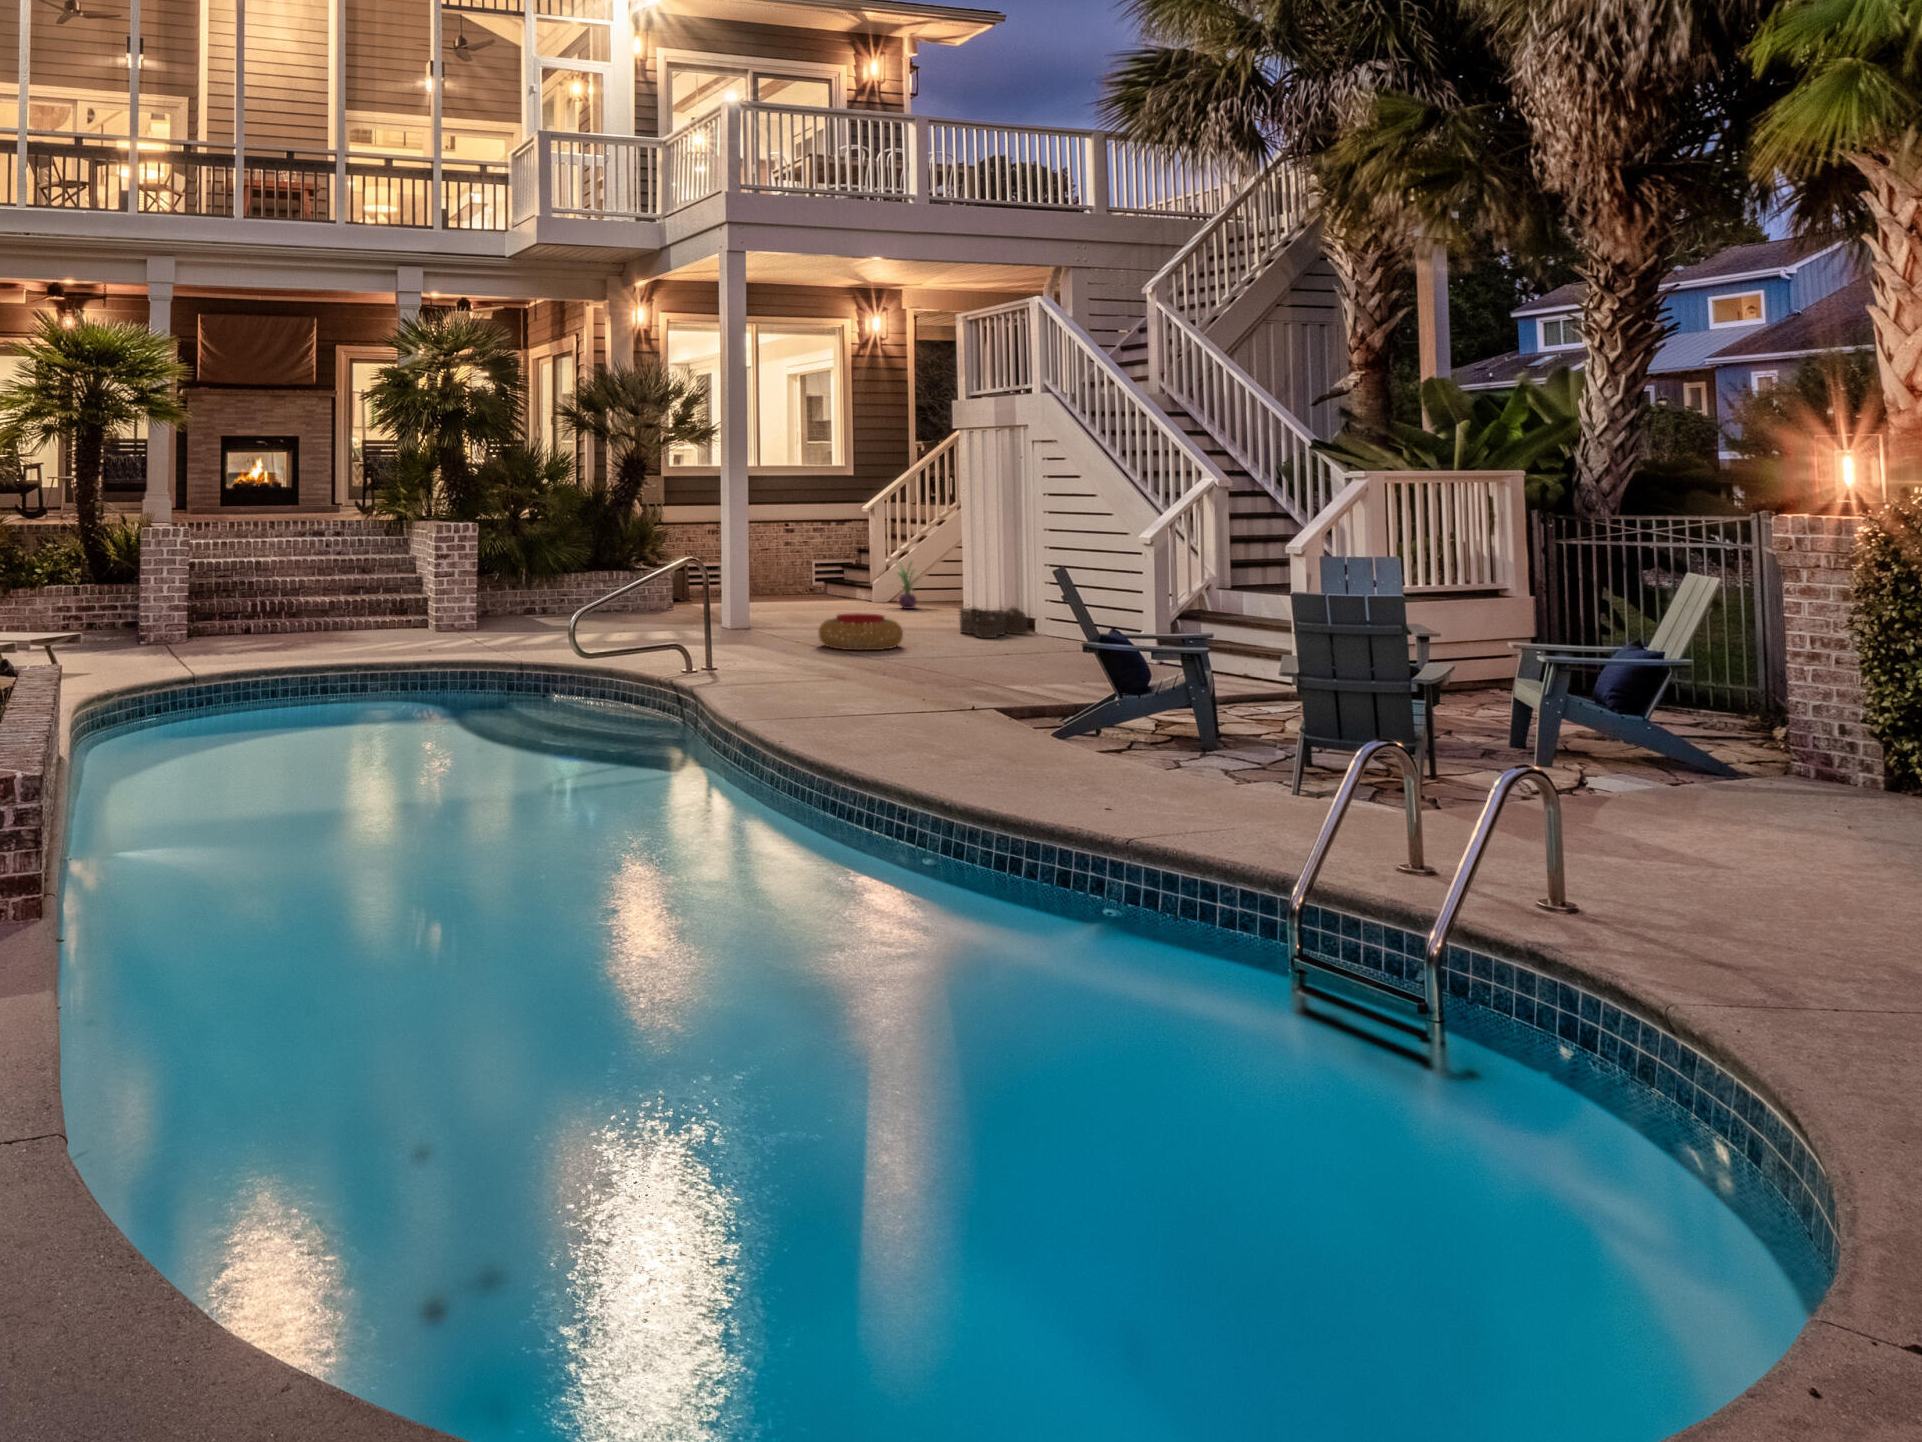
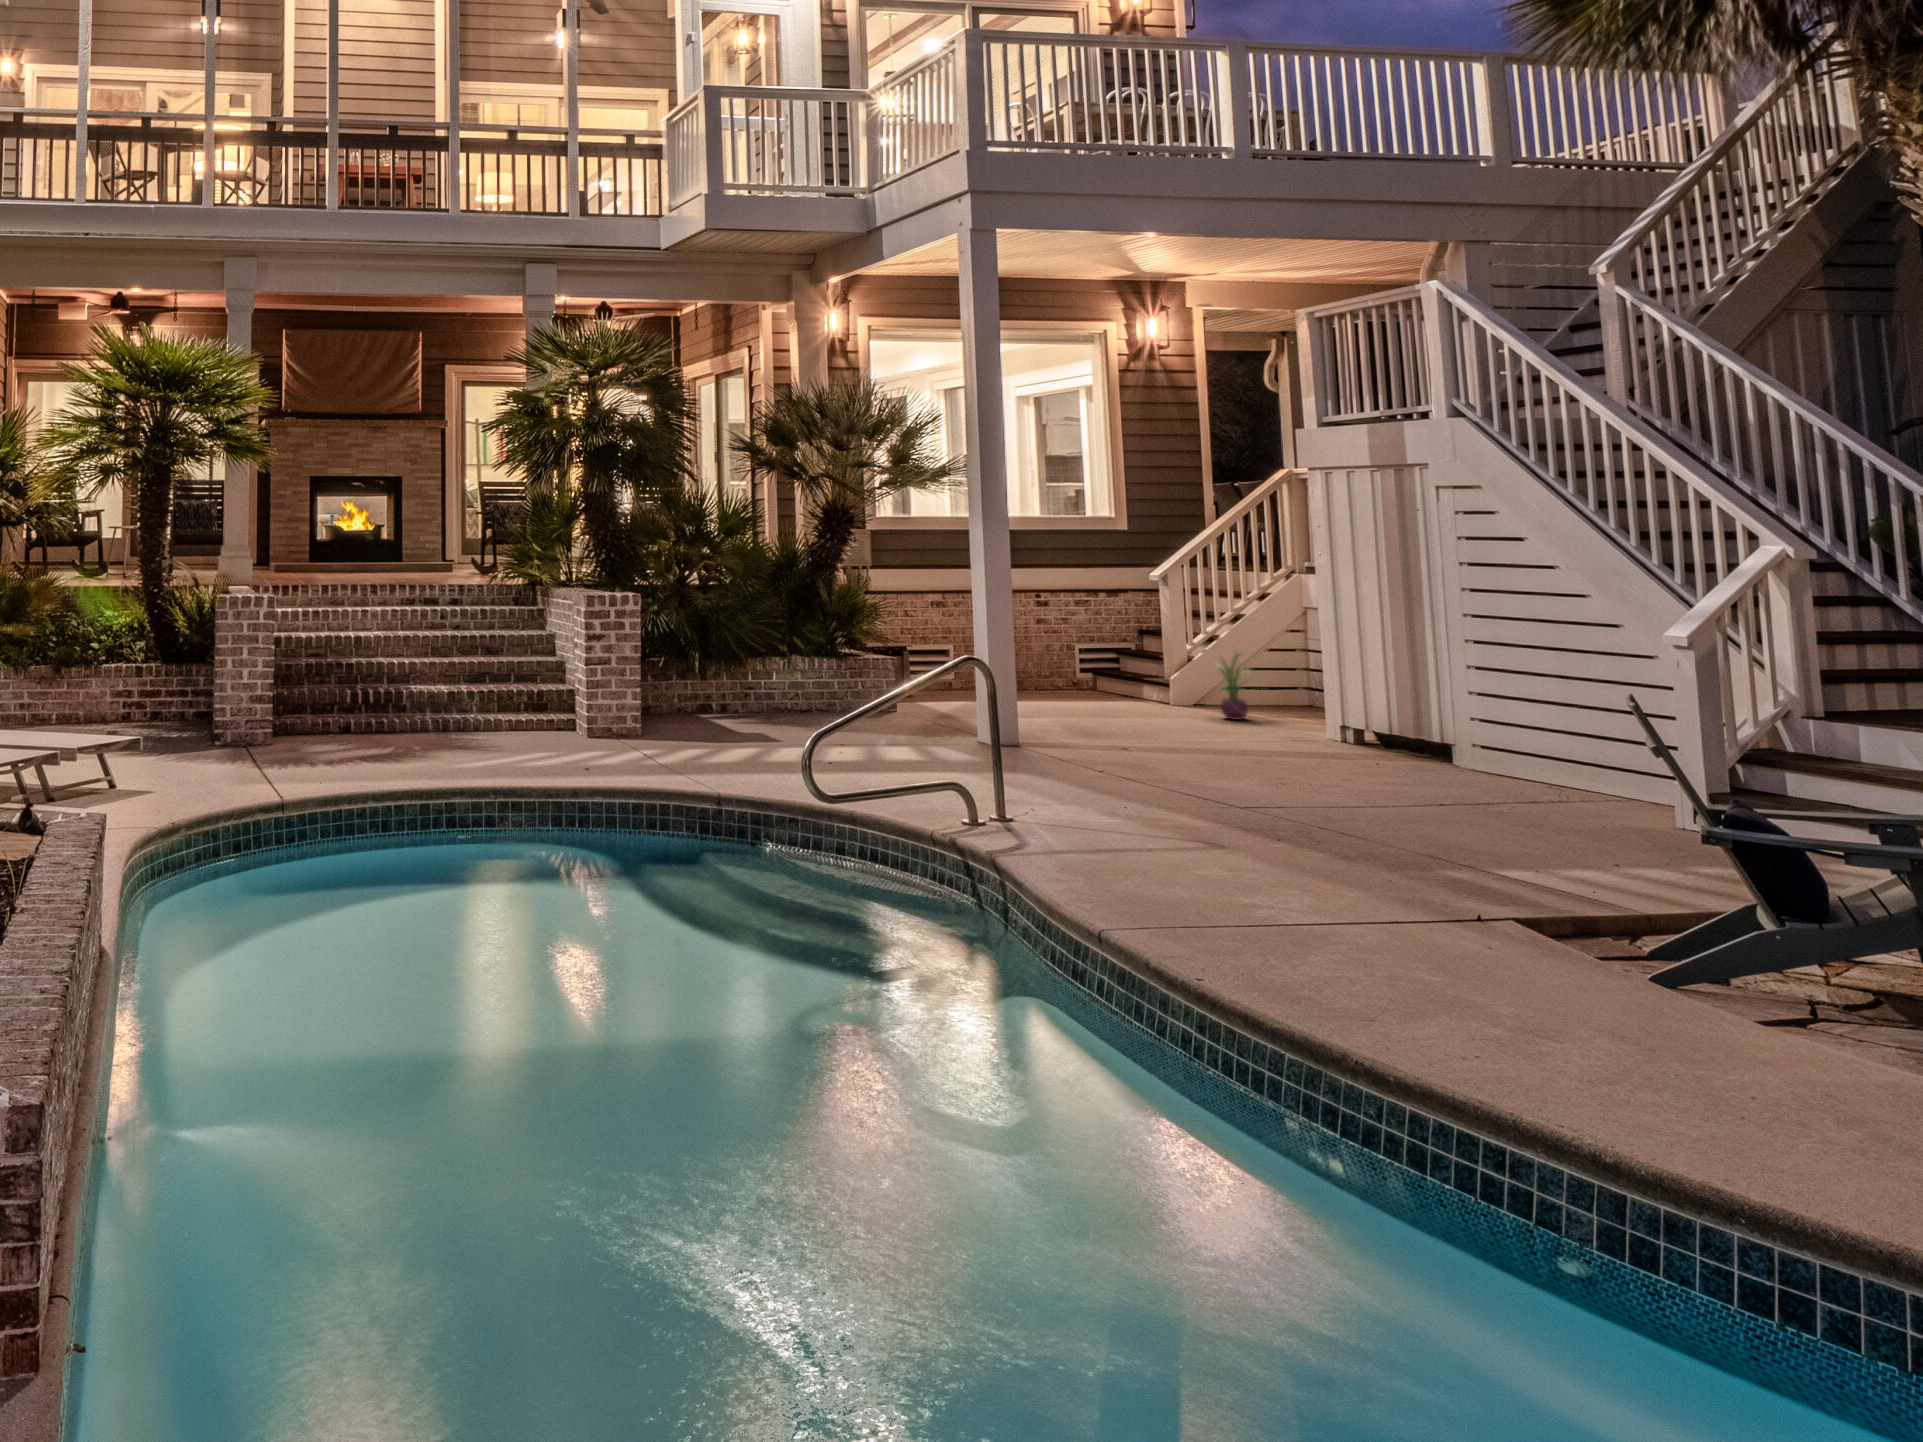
woven basket: present [960,607,1028,638] -> none [1344,724,1456,778]
pouf: present [818,613,903,650] -> none [1142,737,1276,794]

